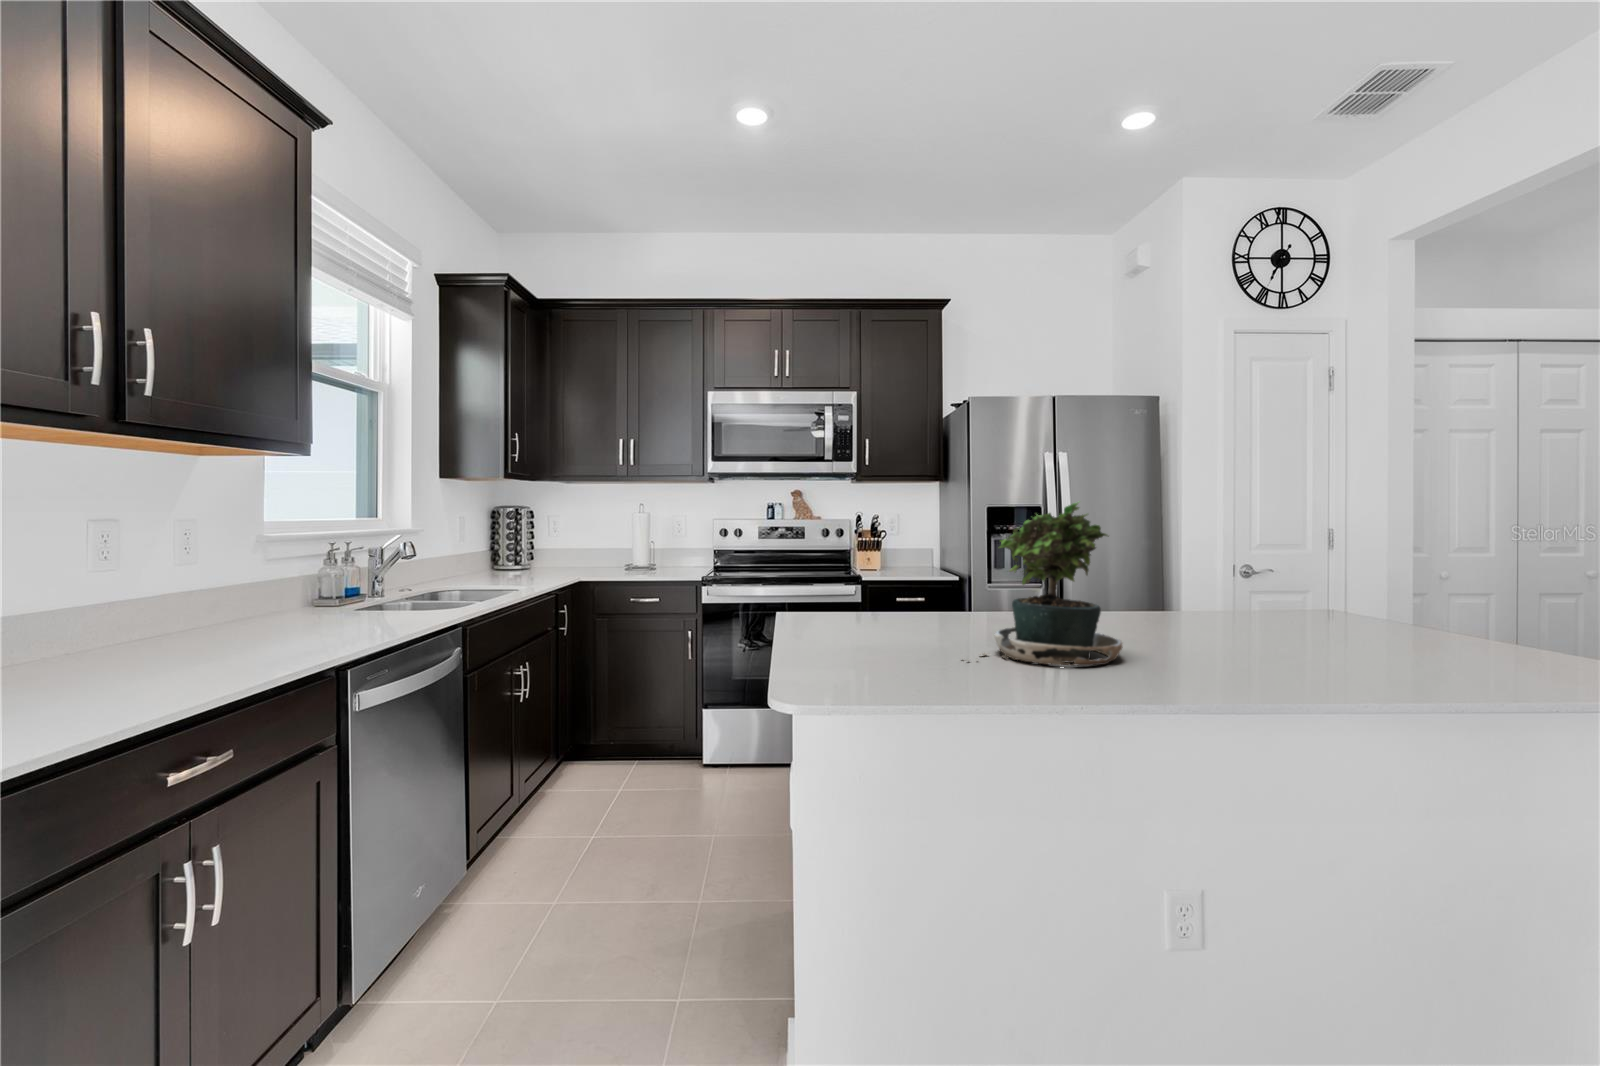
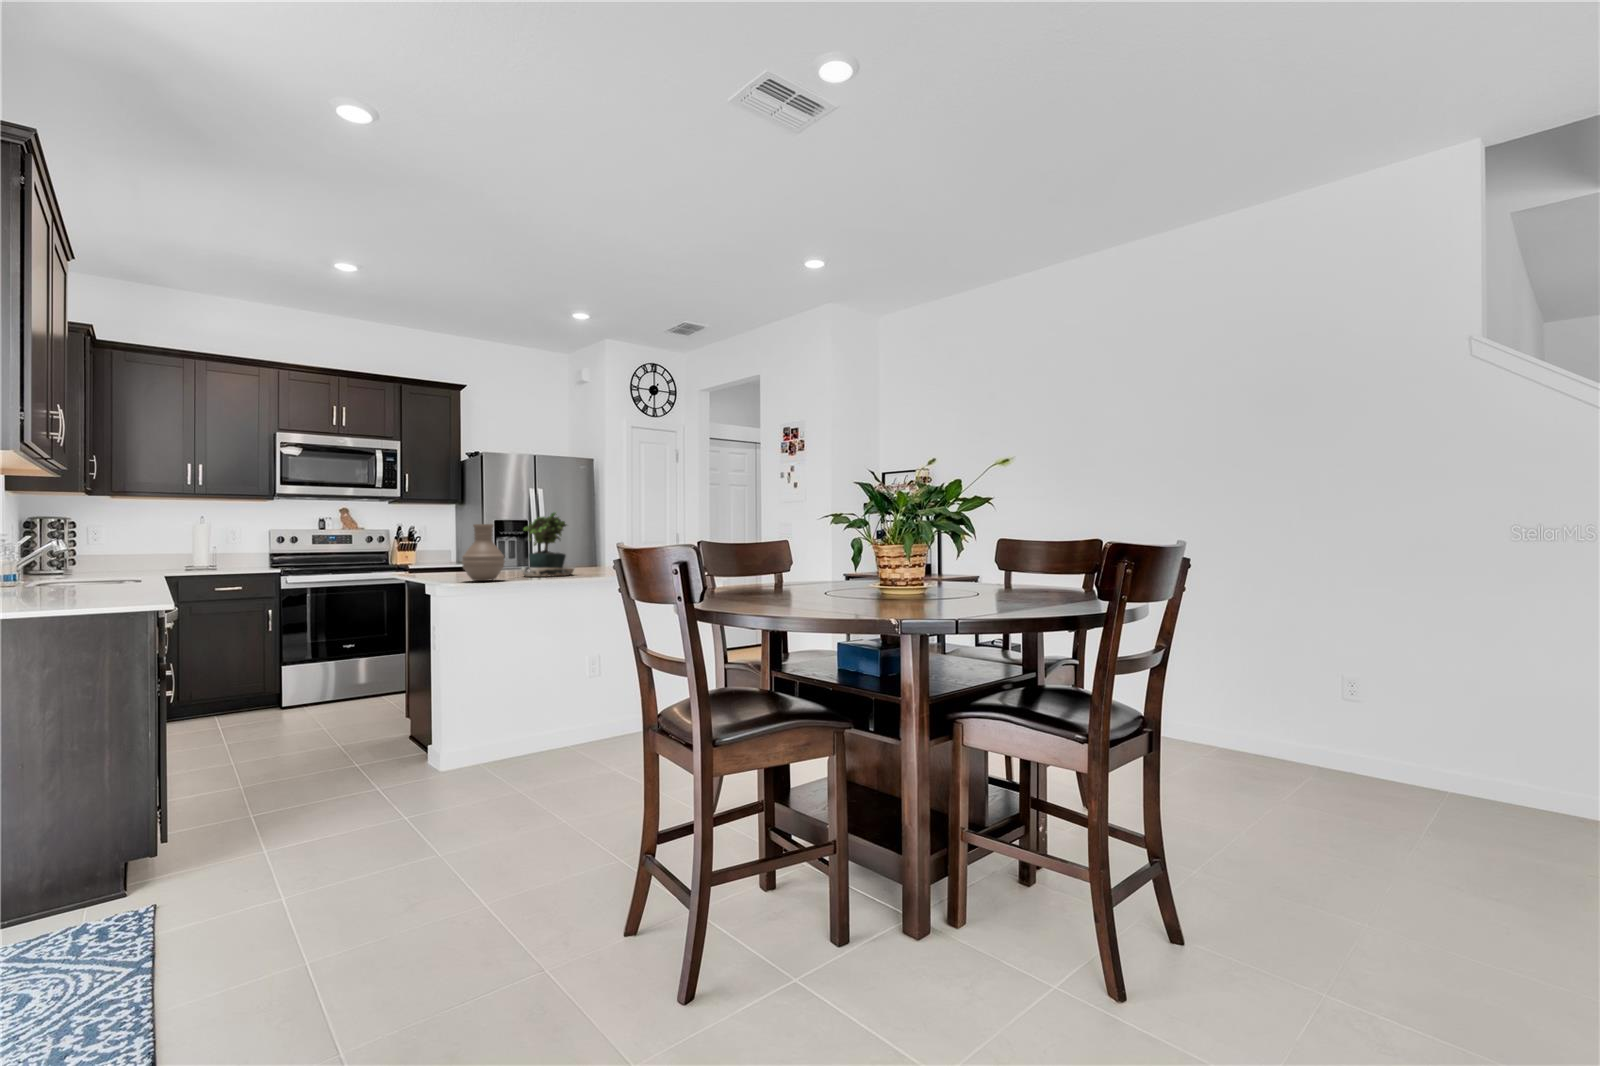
vase: none [843,538,943,679] -> present [462,524,505,581]

